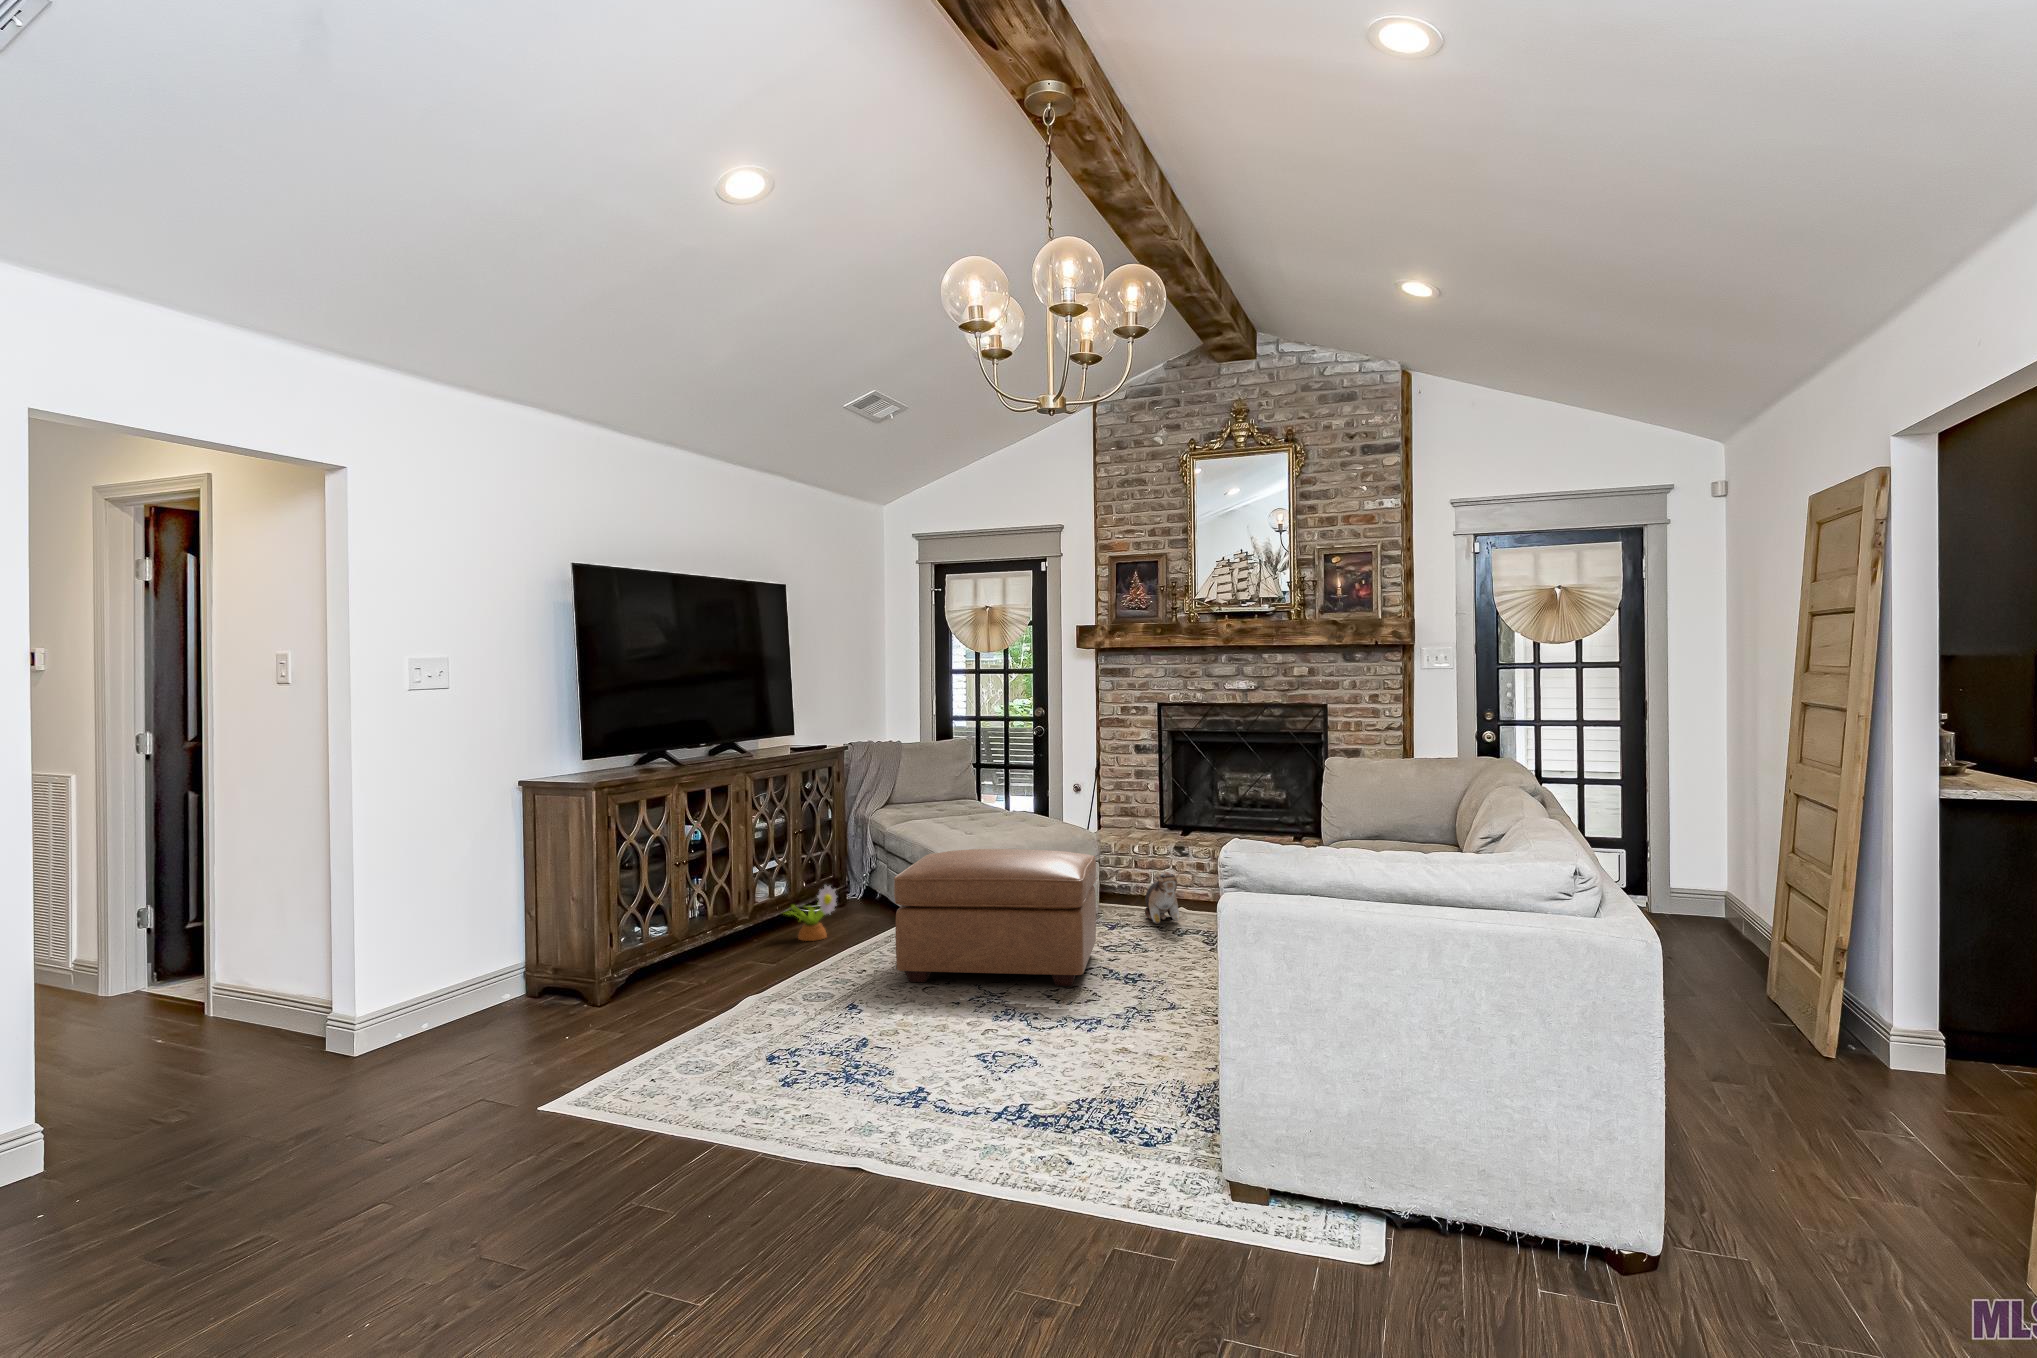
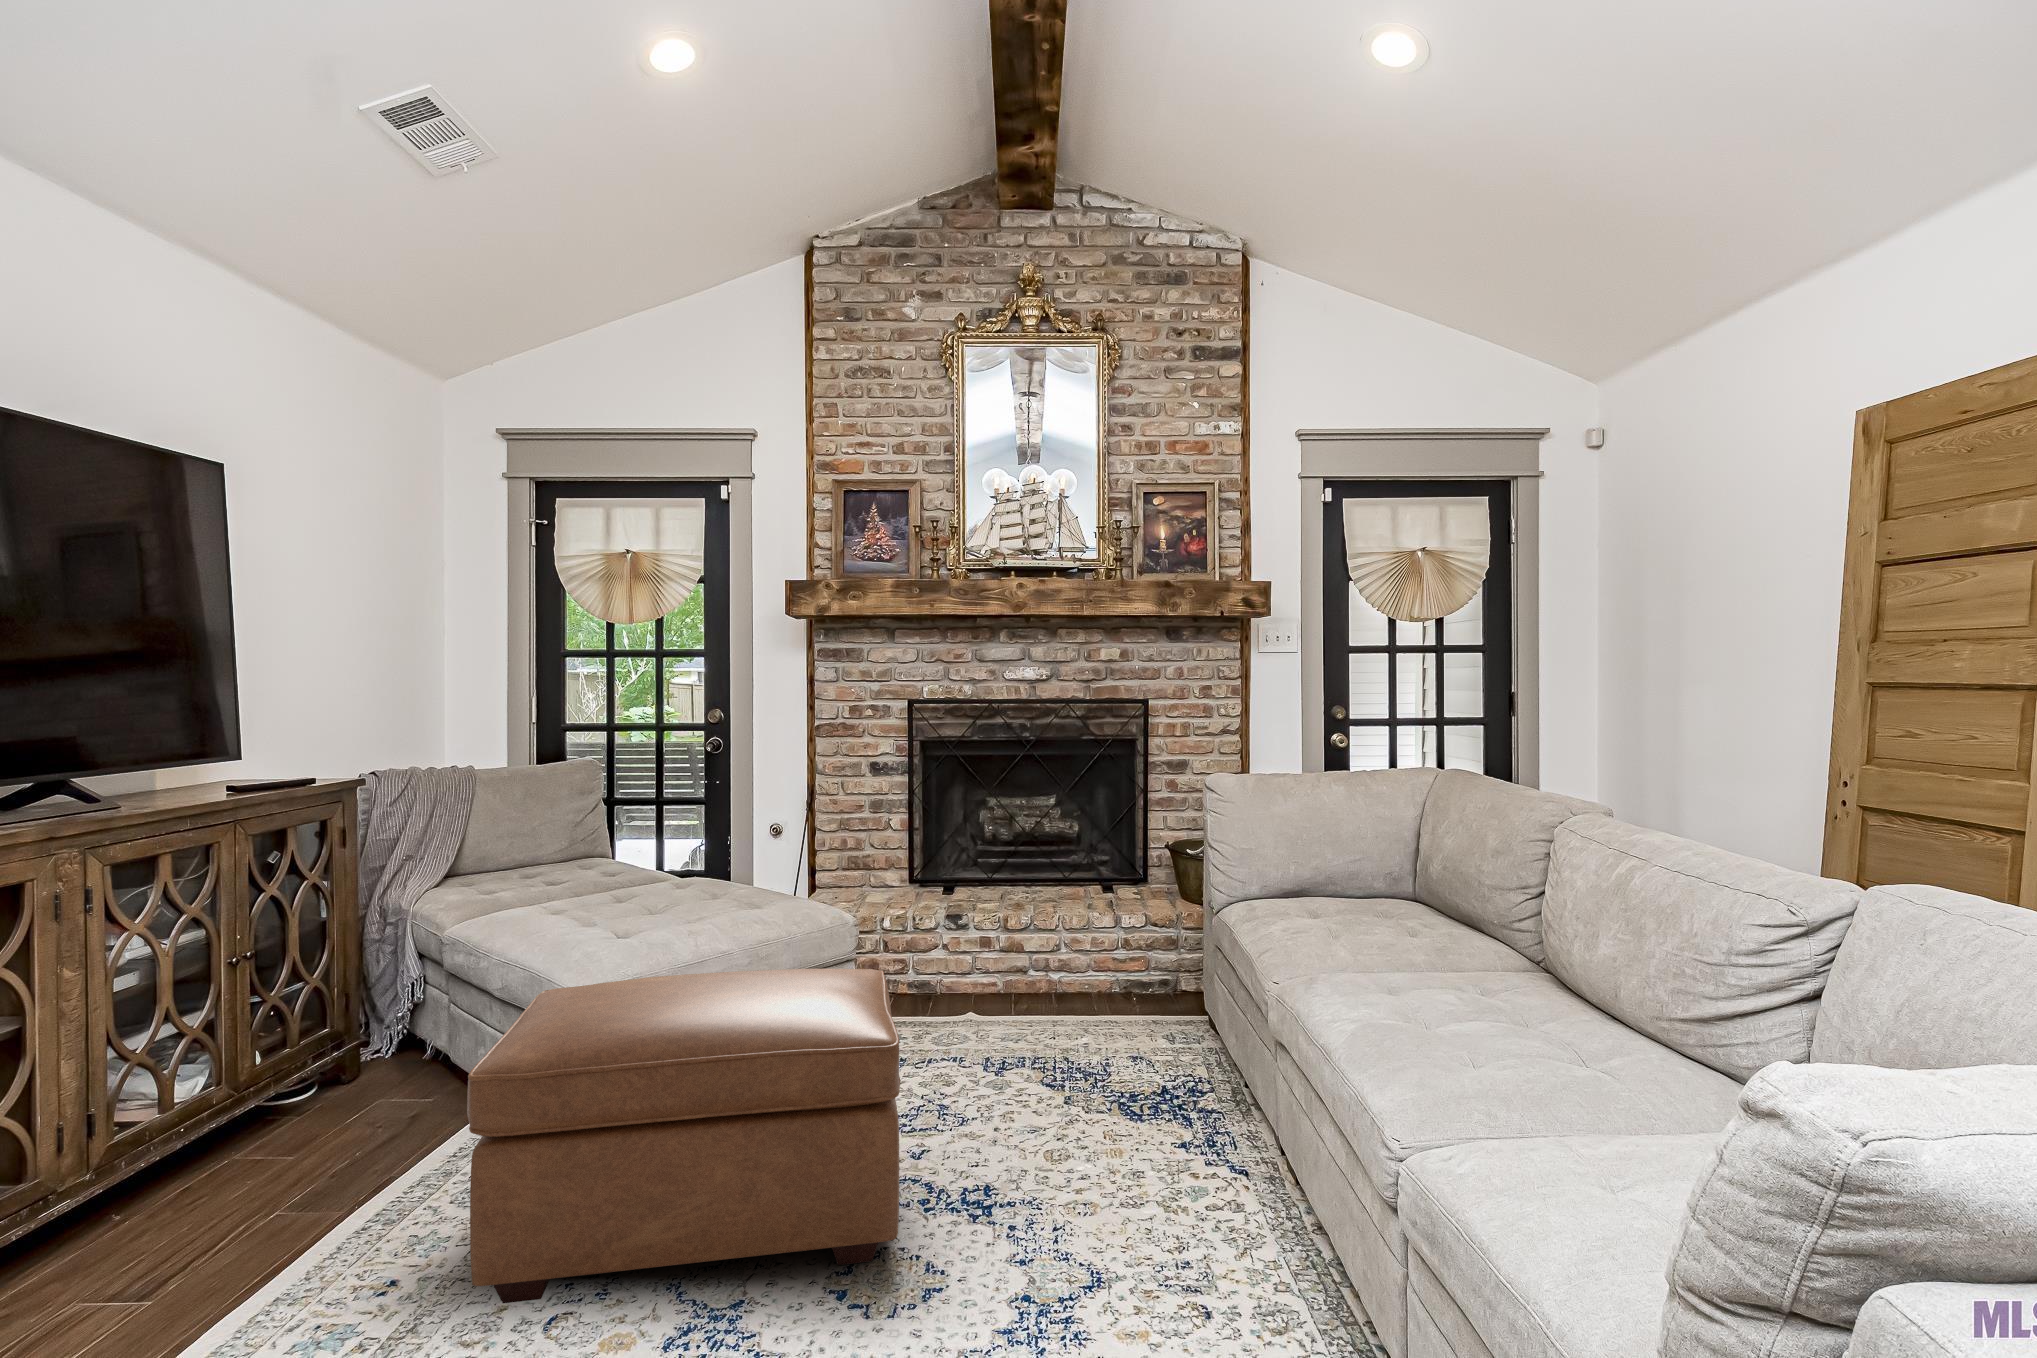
plush toy: present [1145,872,1180,924] -> none [928,975,1001,1064]
decorative plant: present [785,886,837,941] -> none [194,1064,335,1190]

